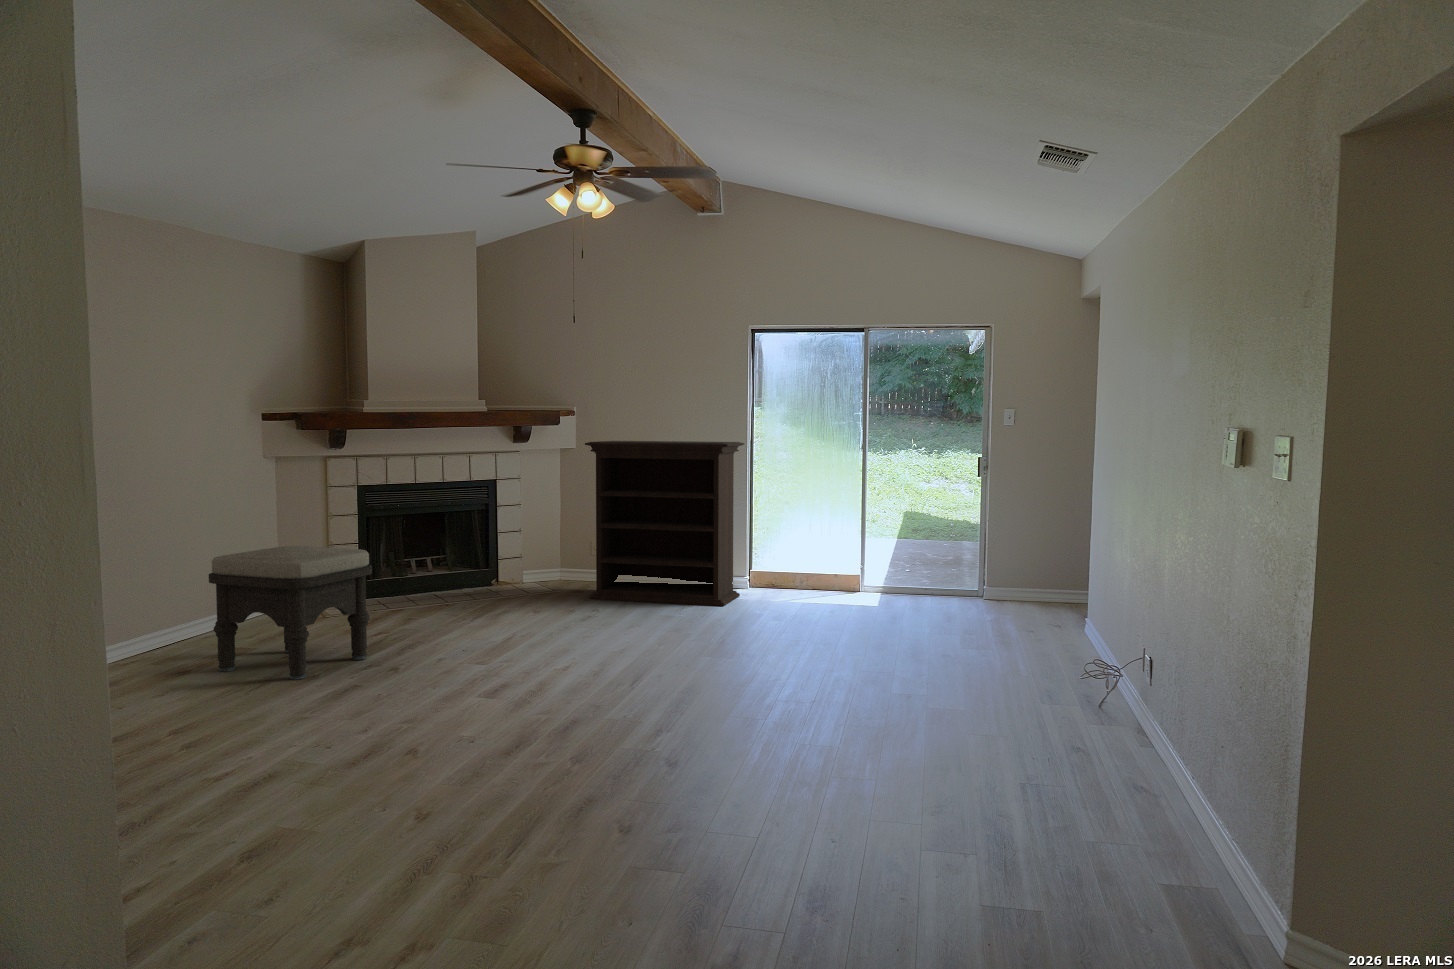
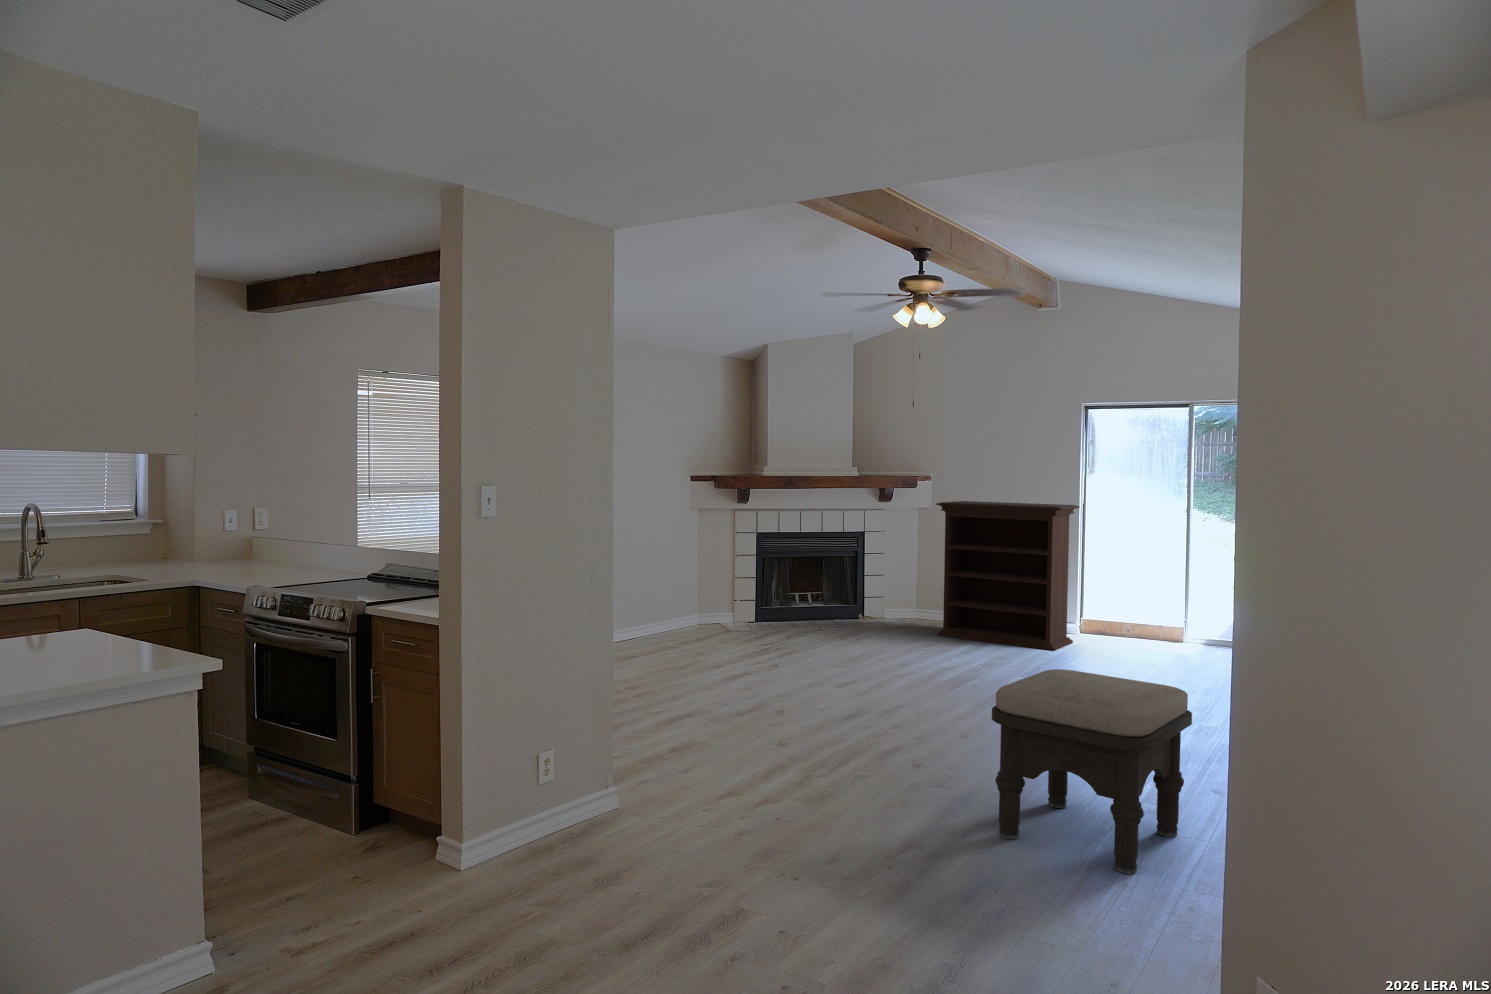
ottoman: present [209,546,372,680] -> present [992,669,1192,874]

